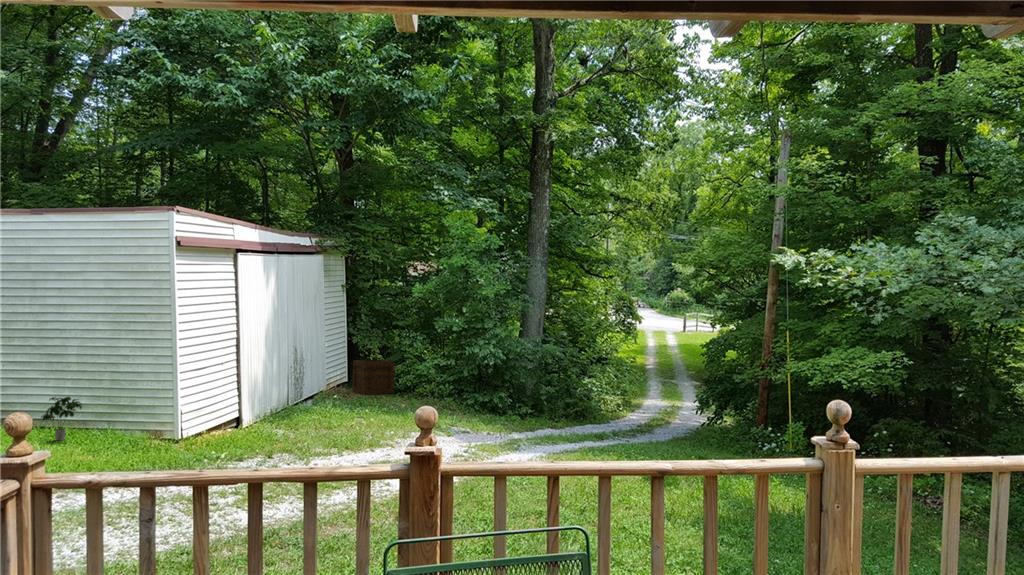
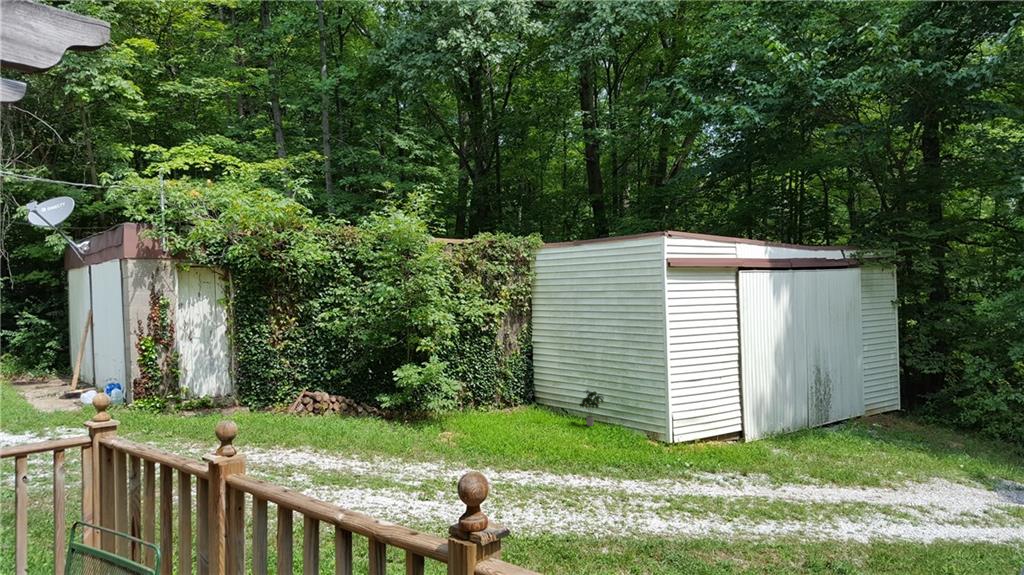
wooden crate: present [353,360,395,395] -> none [907,385,963,430]

